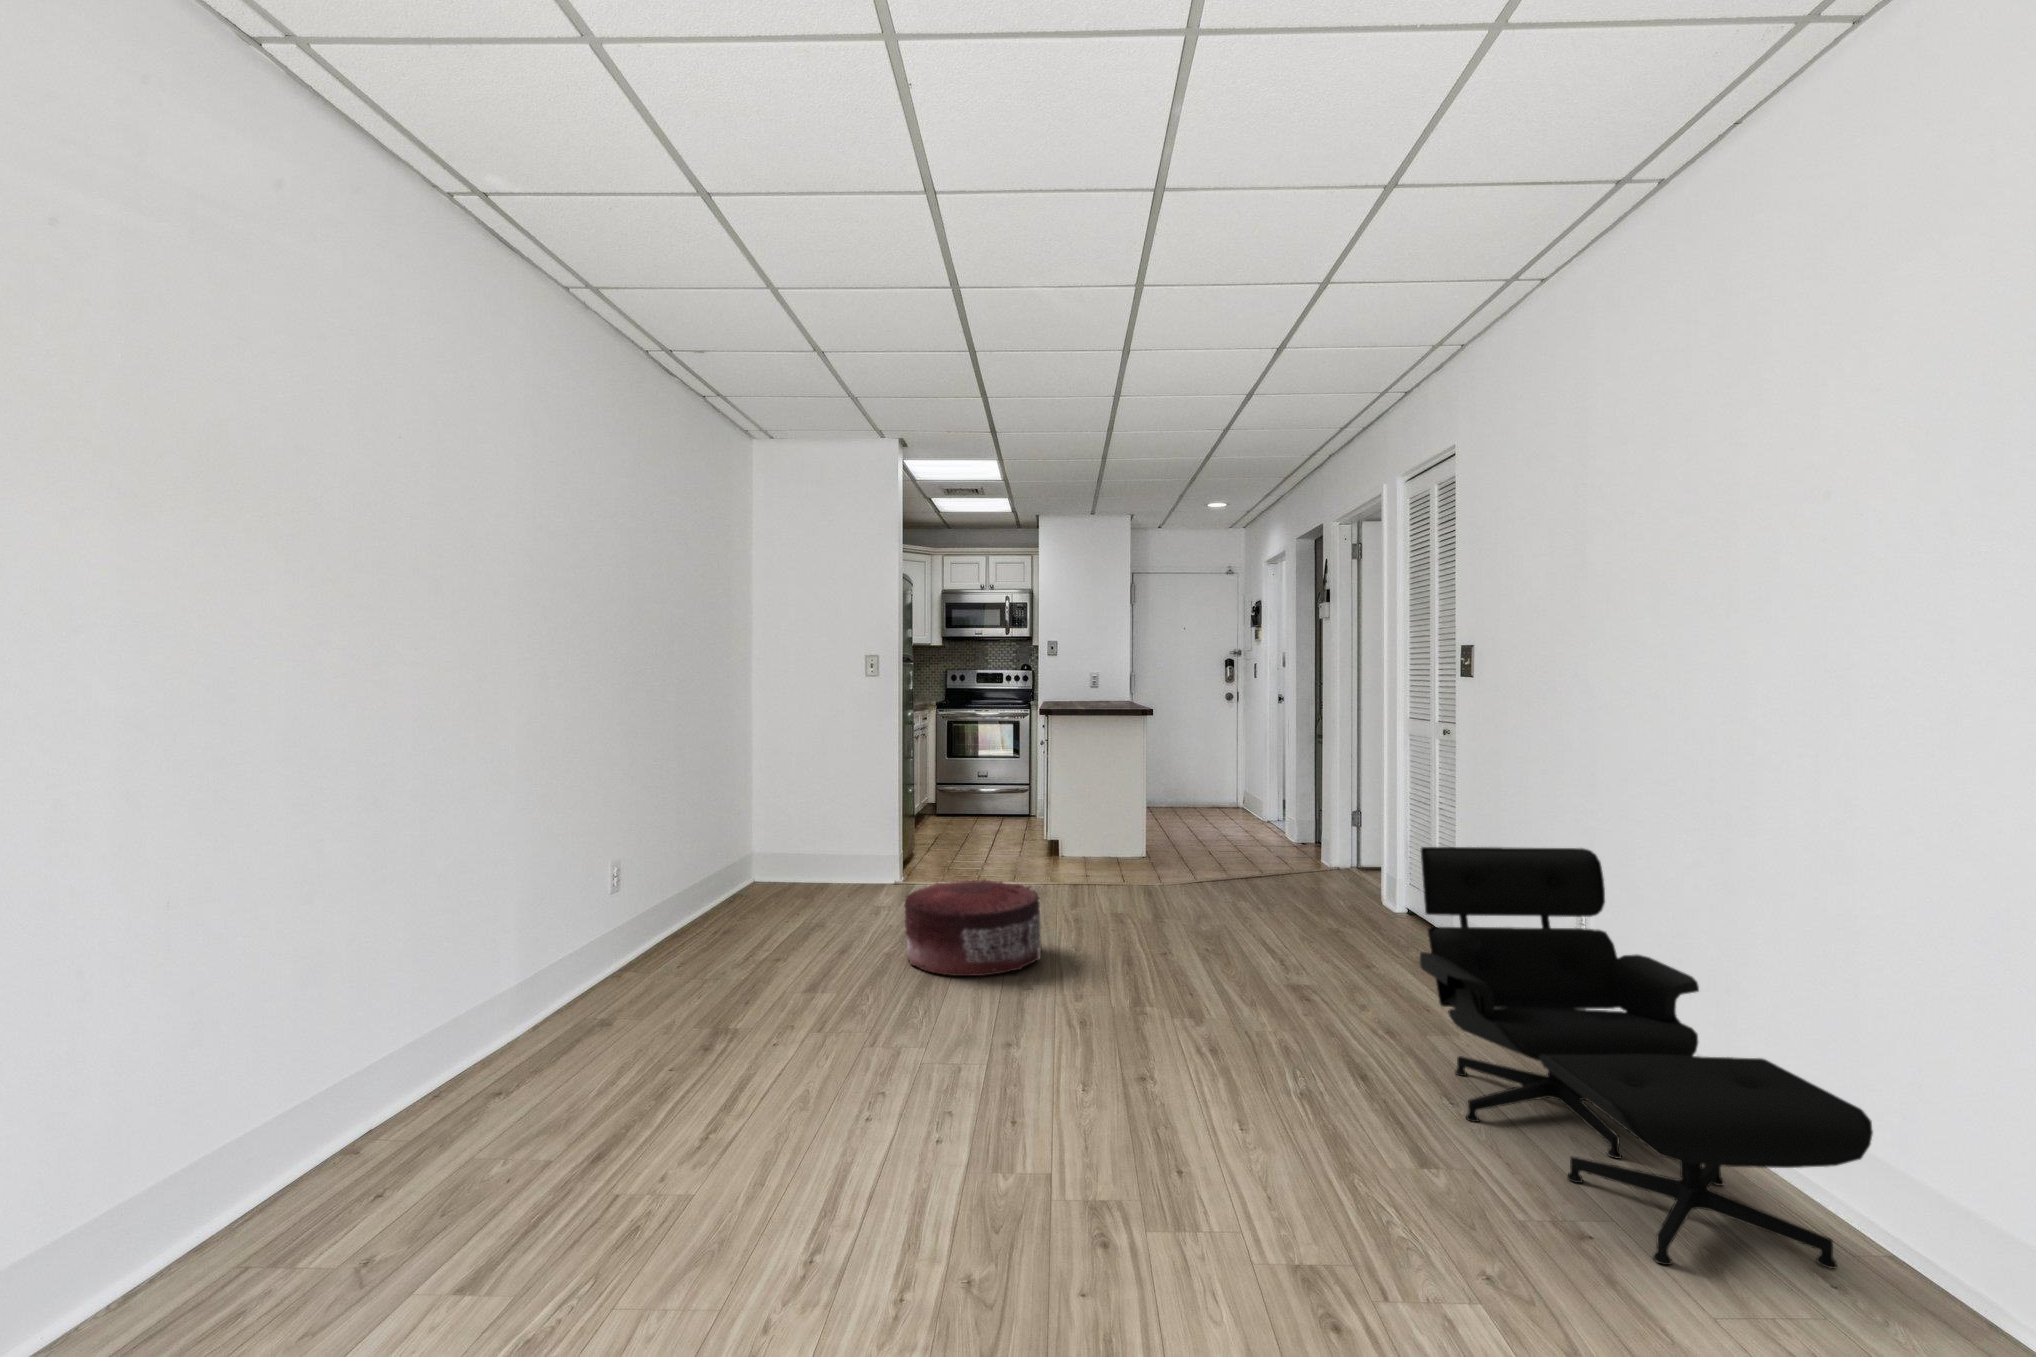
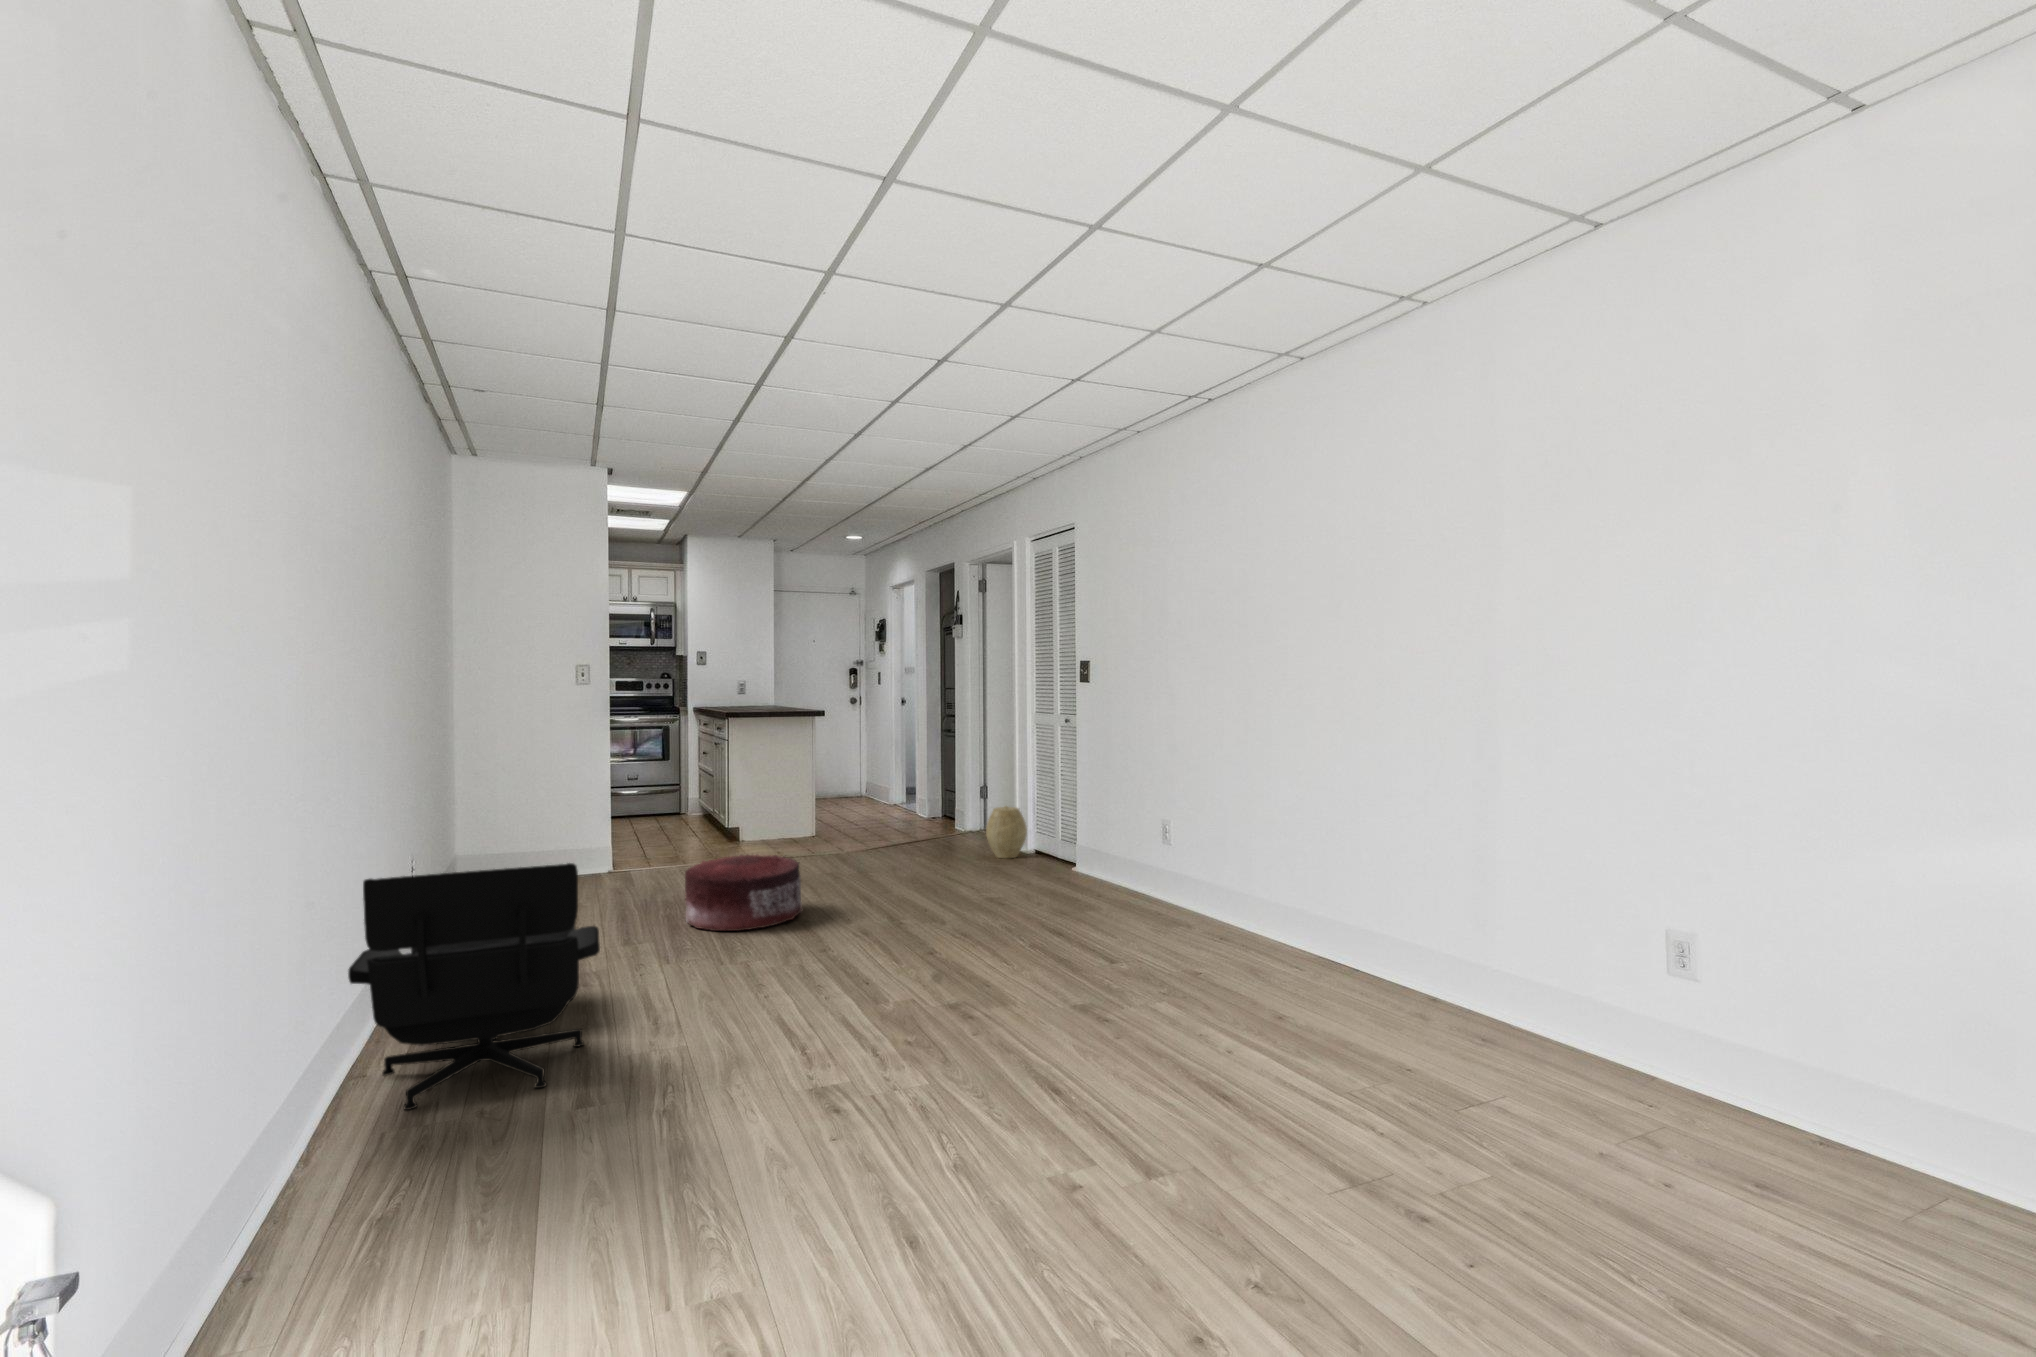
woven basket: none [1335,842,1394,914] -> present [986,806,1027,858]
lounge chair: present [1420,847,1873,1269] -> present [348,863,600,1110]

